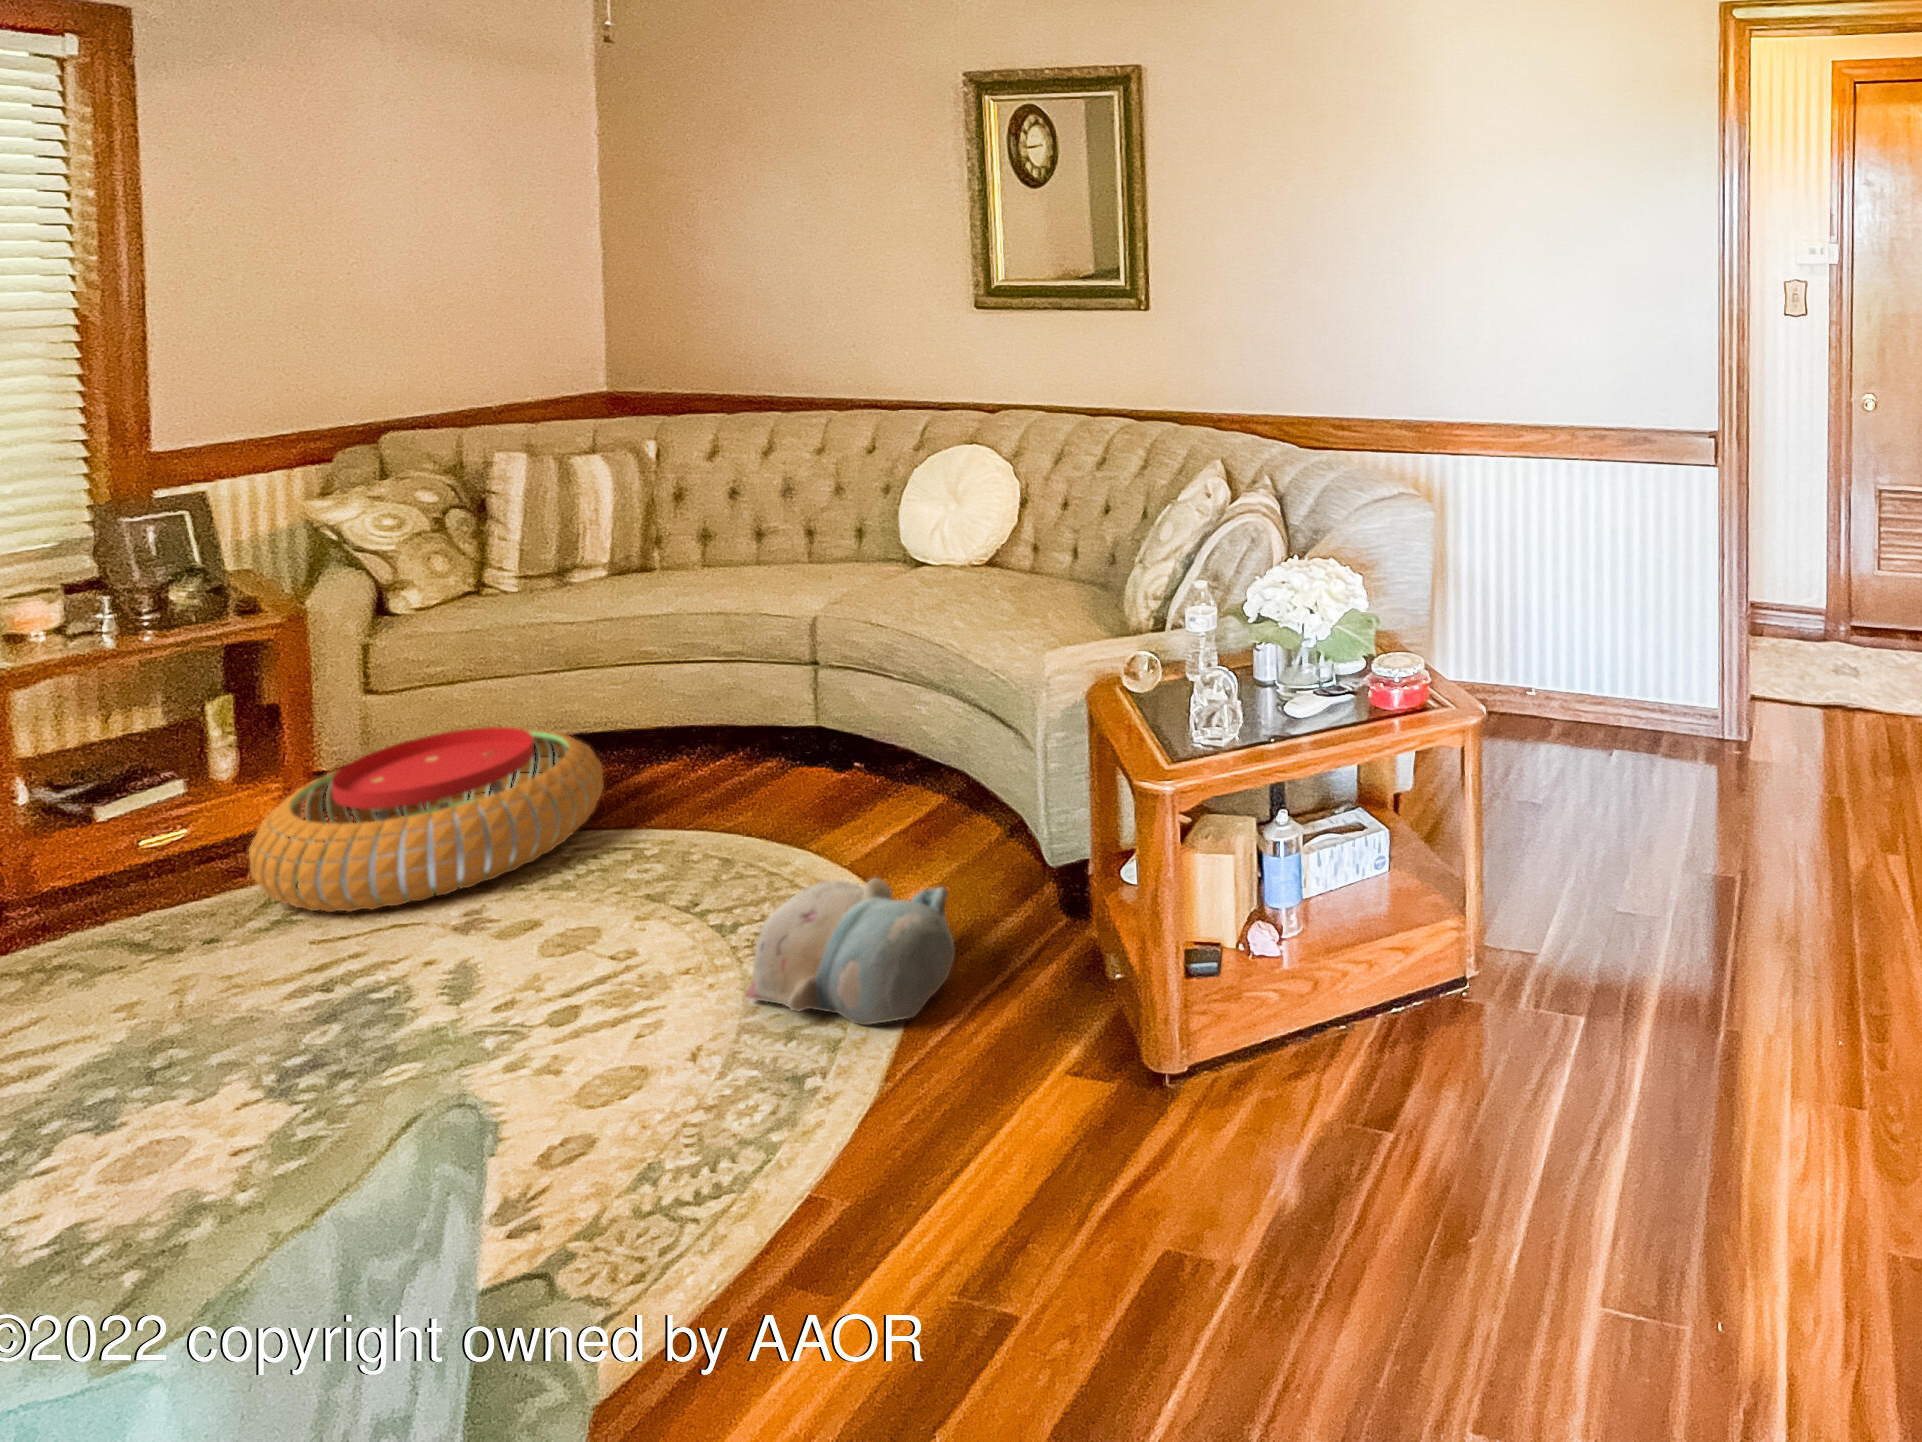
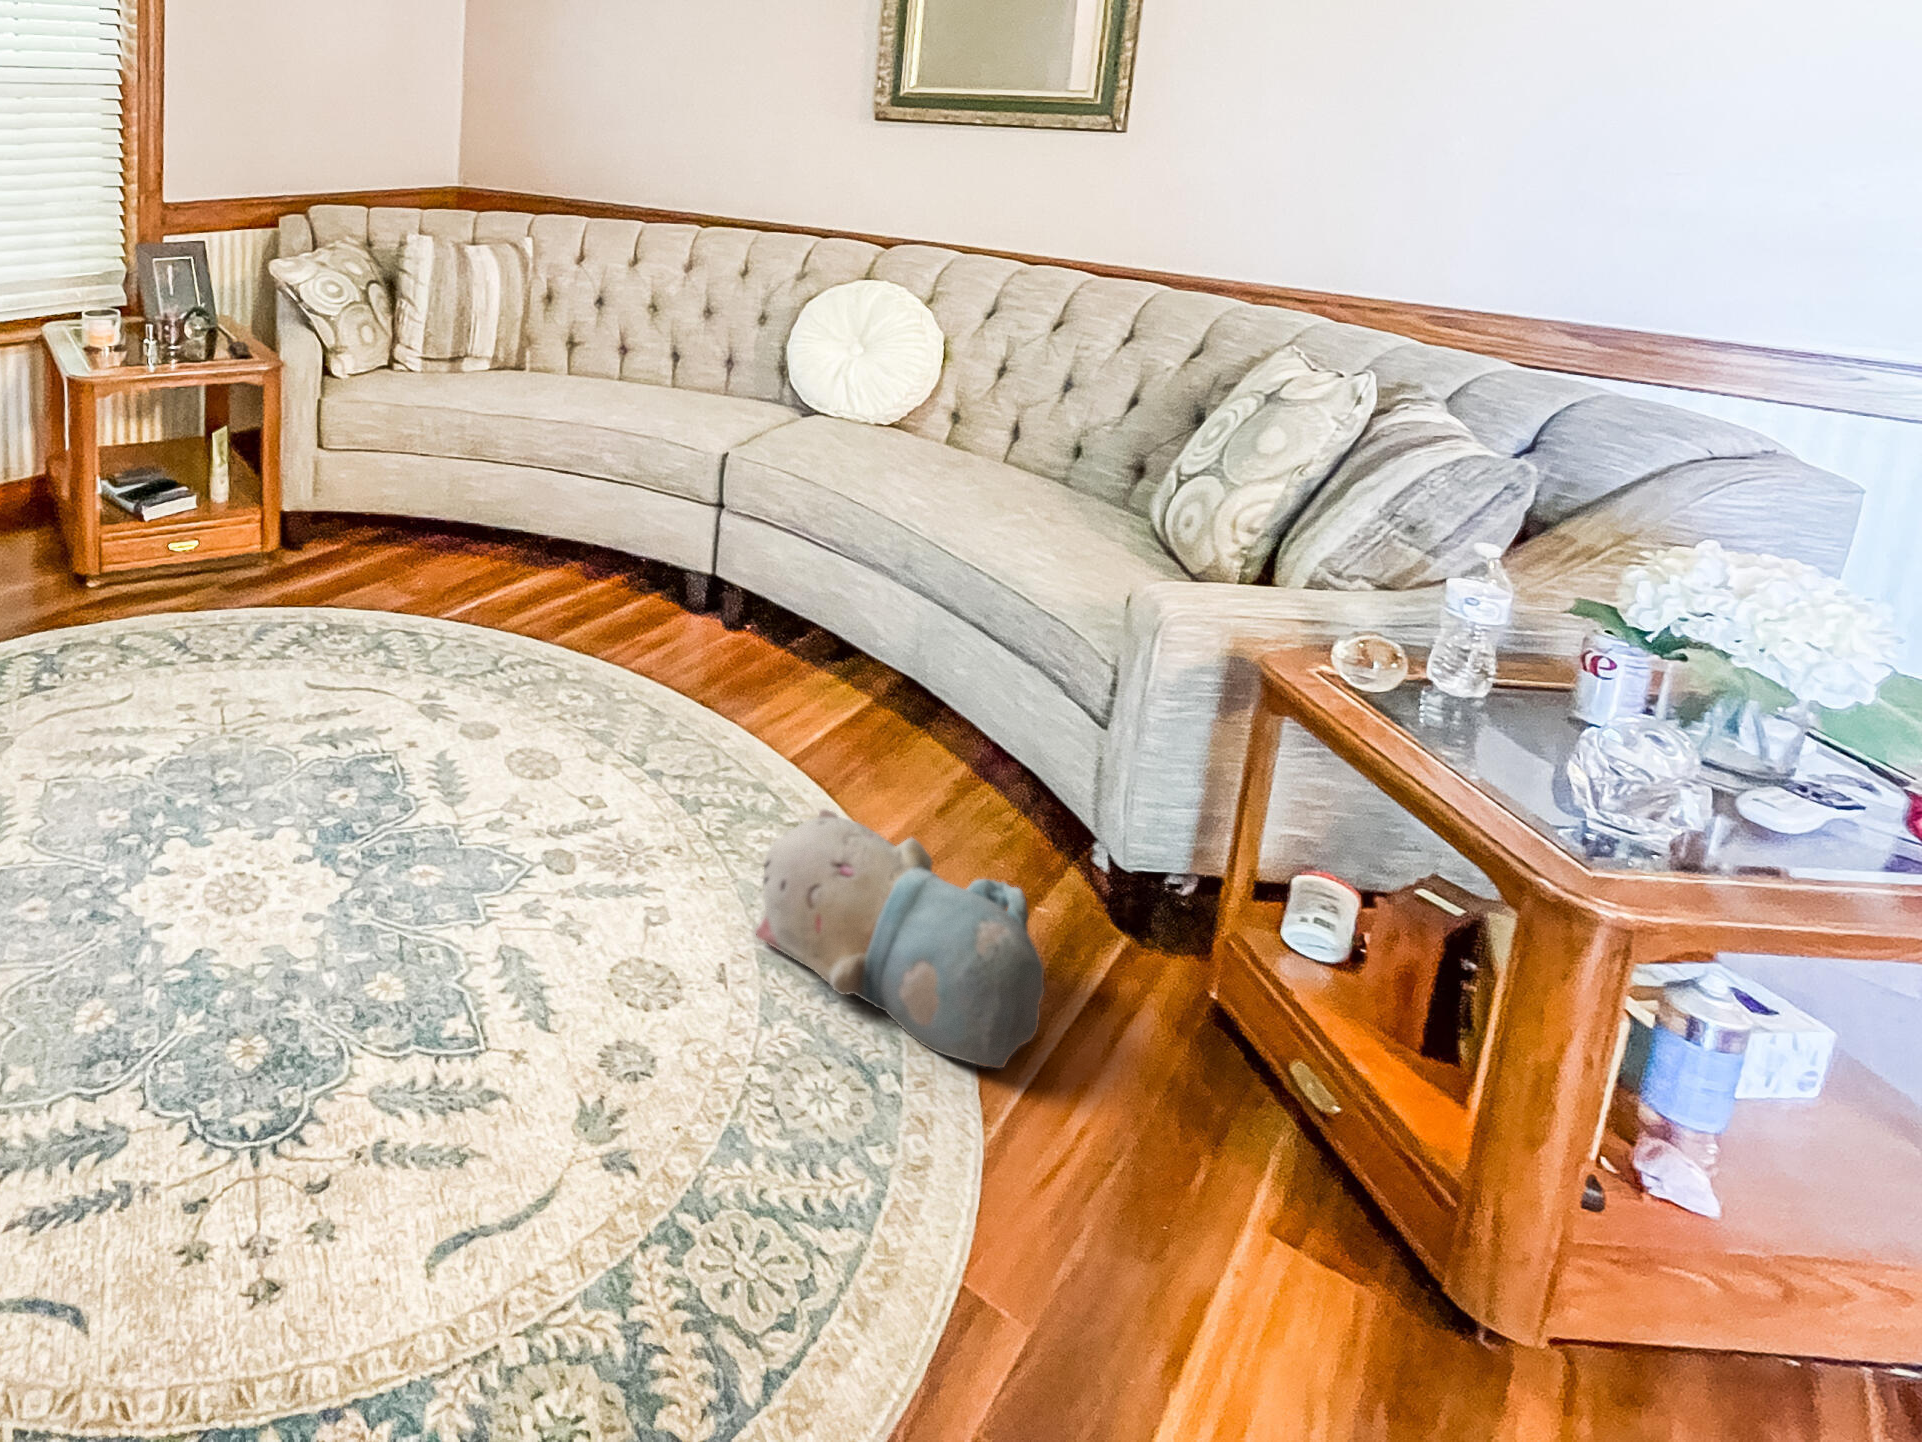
pouf: present [249,727,604,912] -> none [250,503,516,672]

